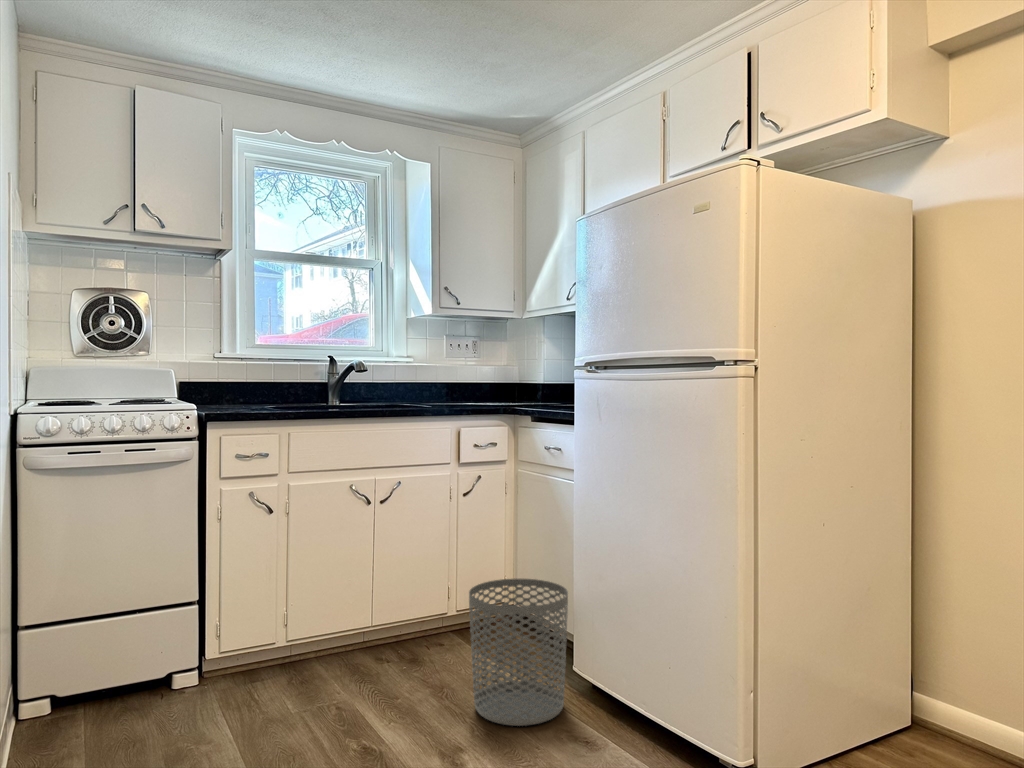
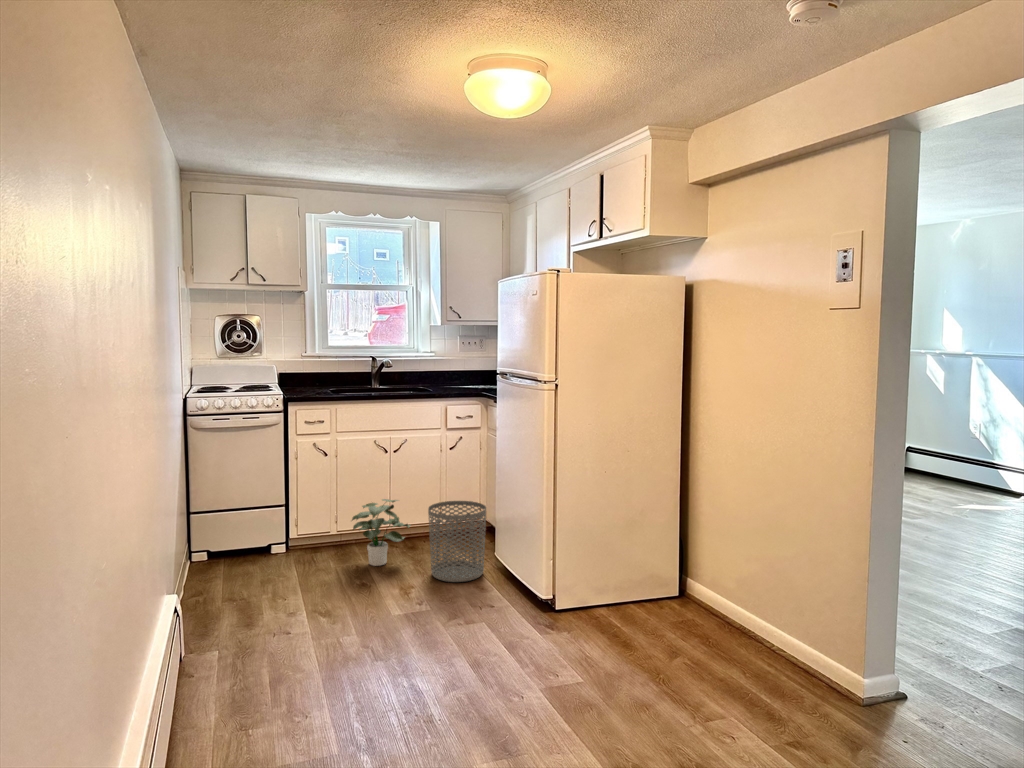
potted plant: none [320,582,427,702] -> present [352,499,411,566]

